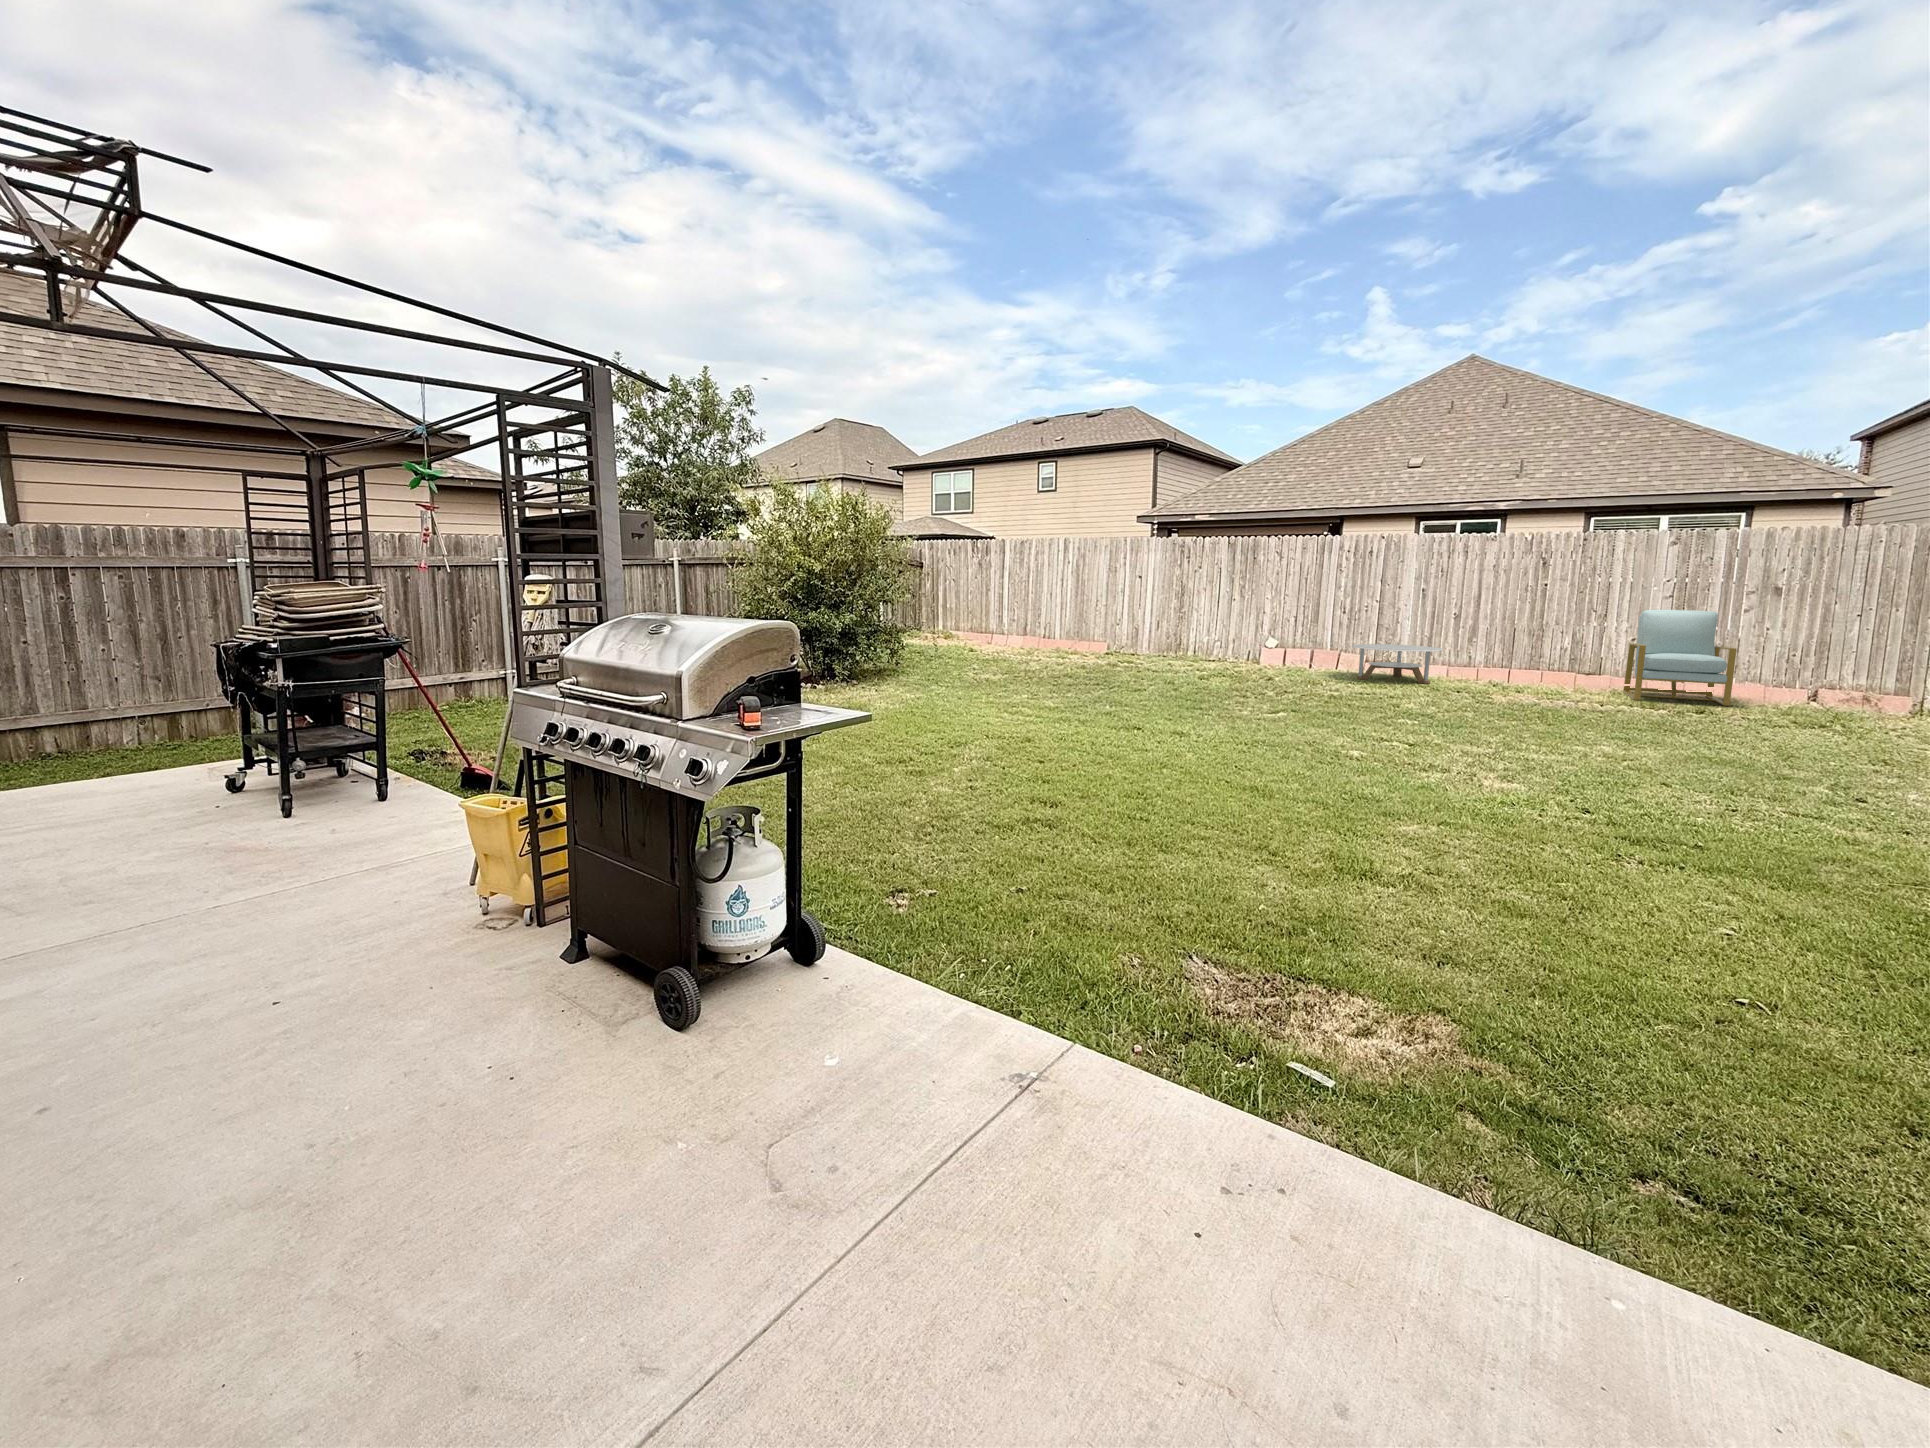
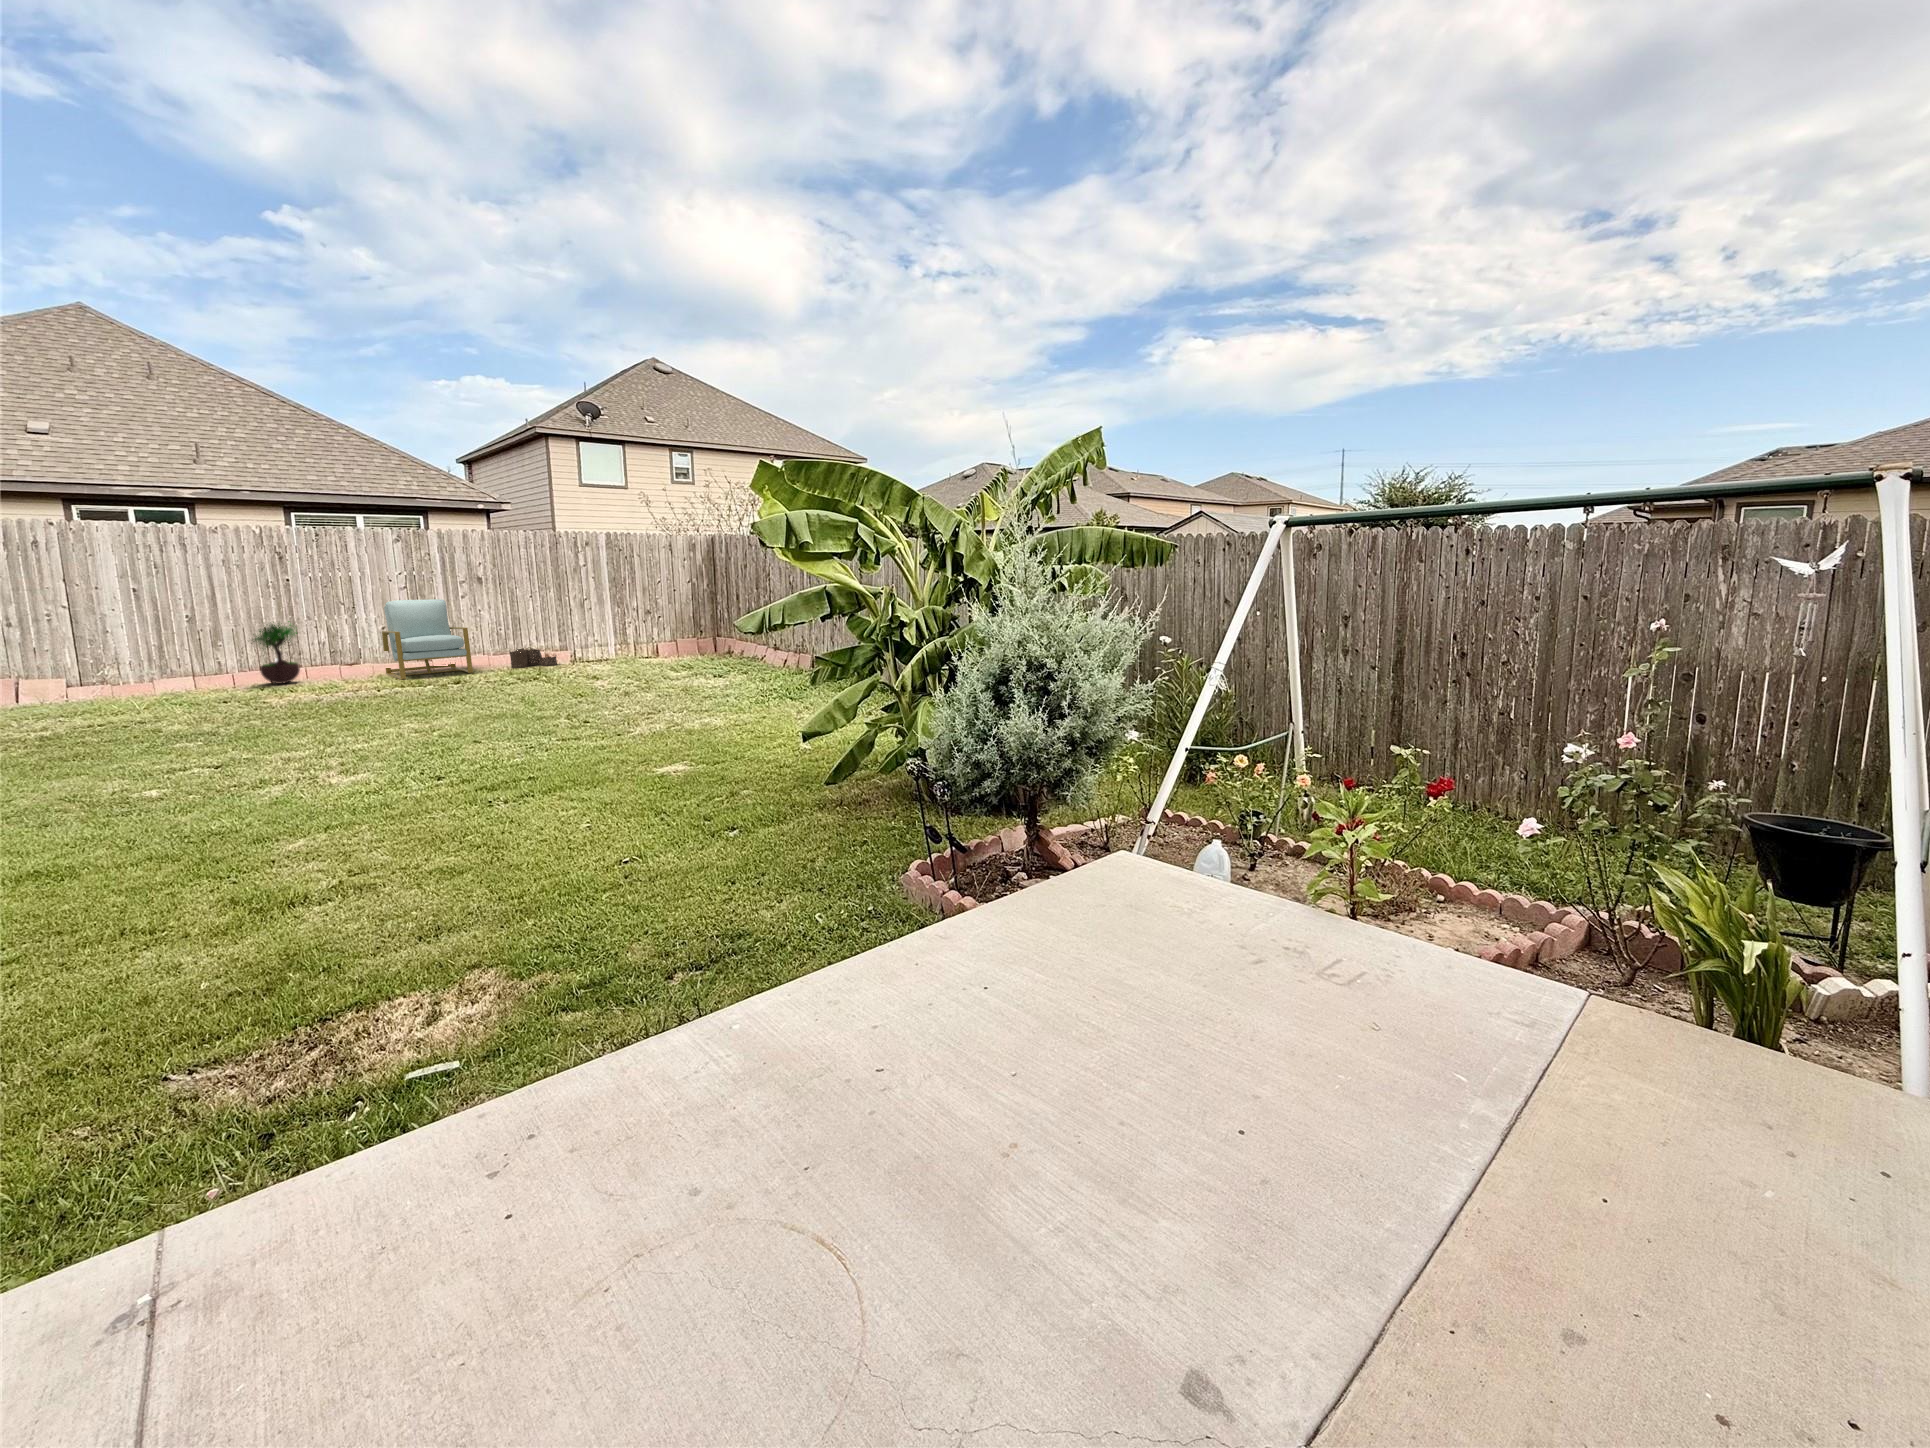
potted tree: none [1496,619,1545,685] -> present [253,621,300,684]
round table: present [1352,644,1443,684] -> none [37,657,184,709]
woven basket: none [1792,683,1876,715] -> present [510,648,557,668]

